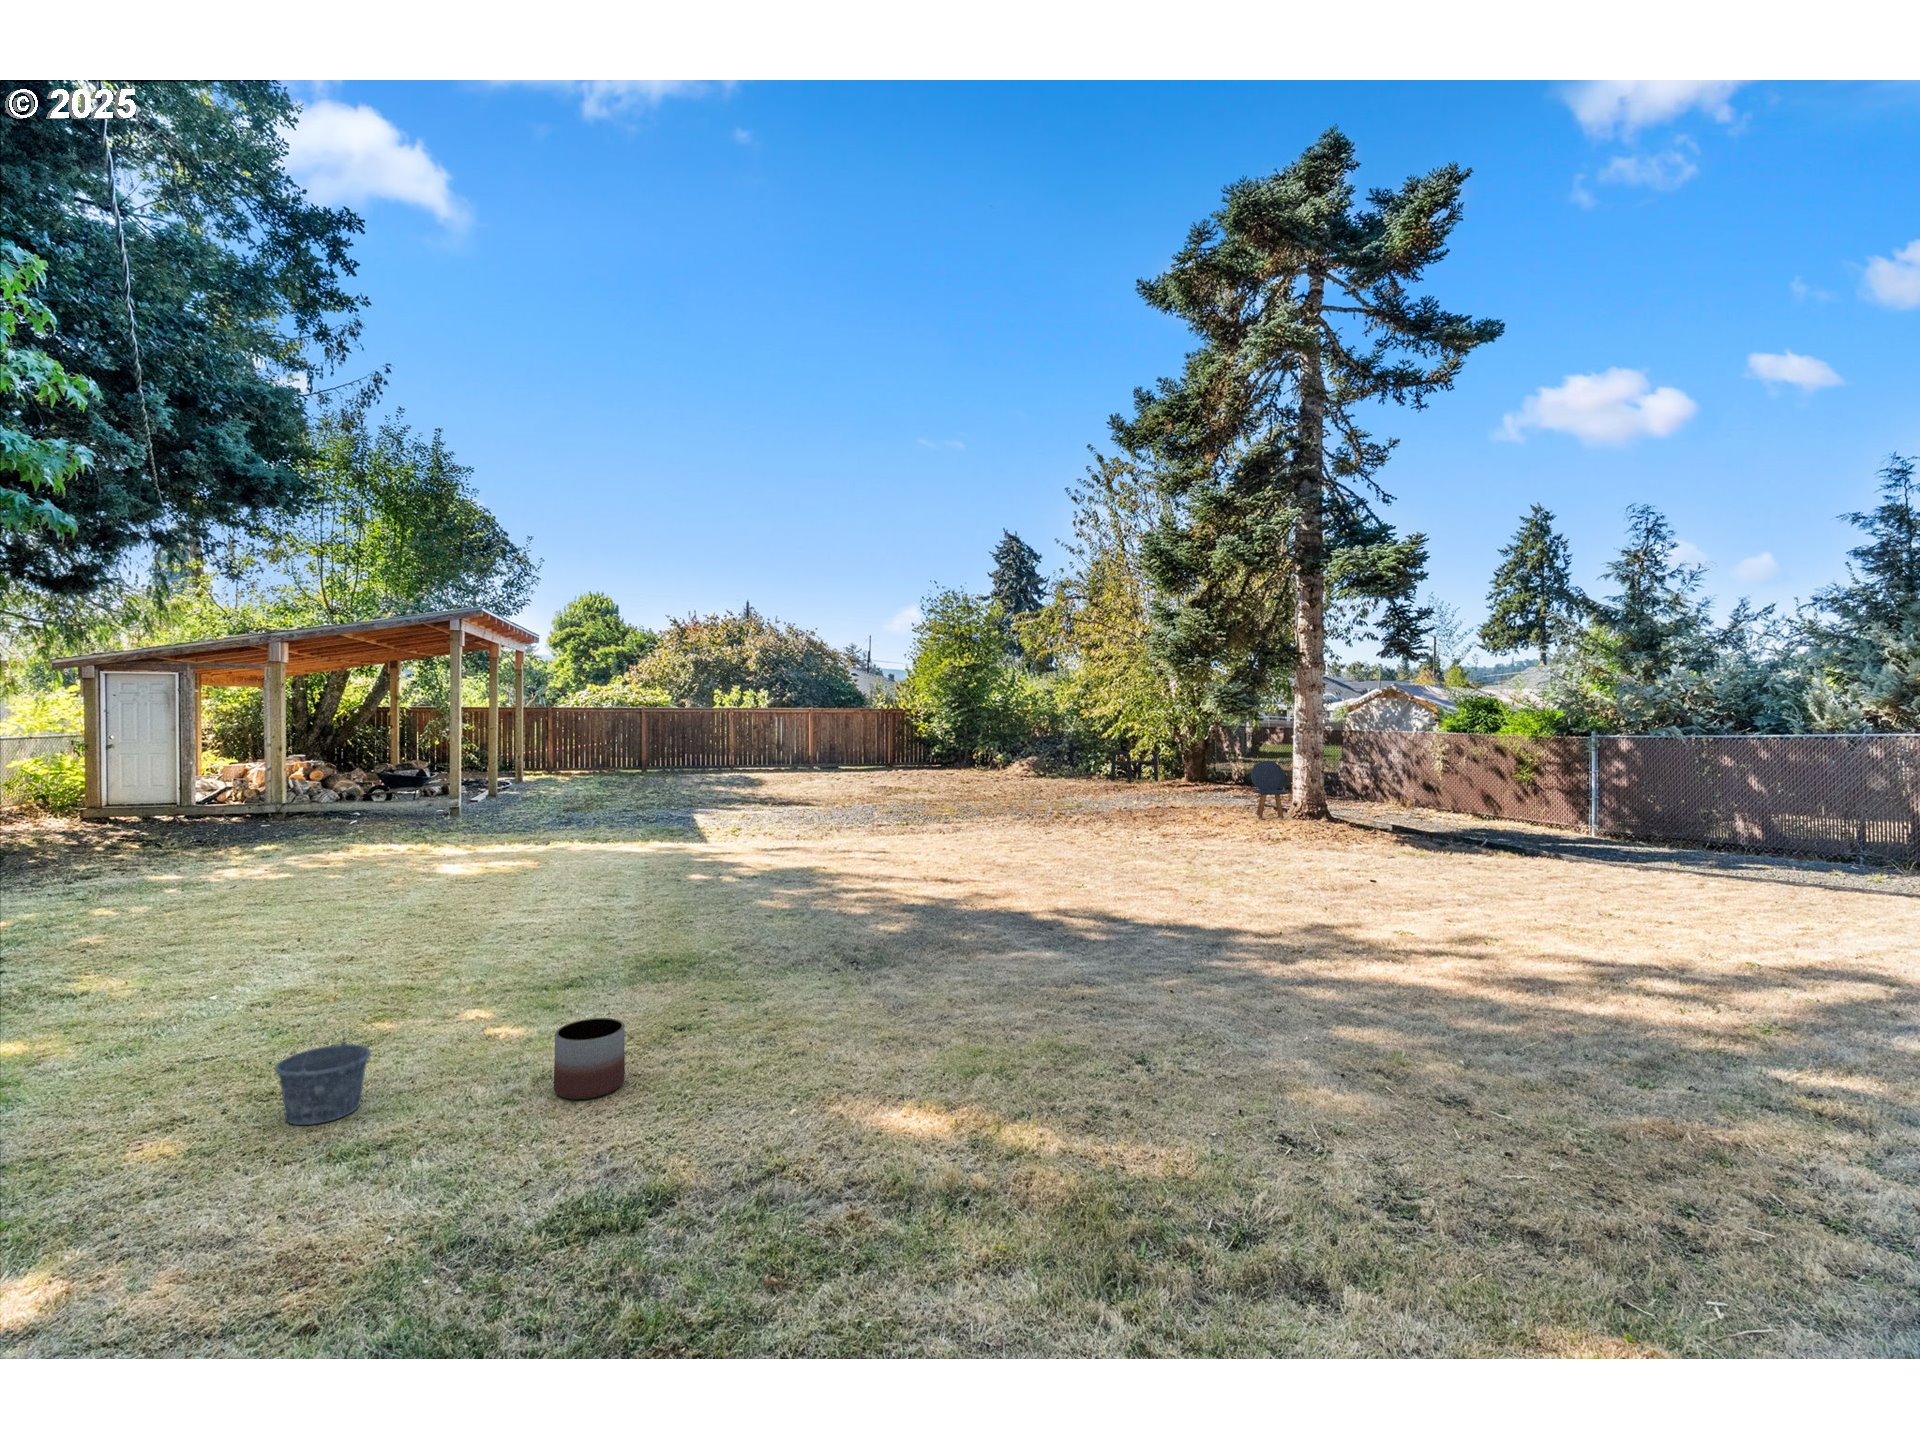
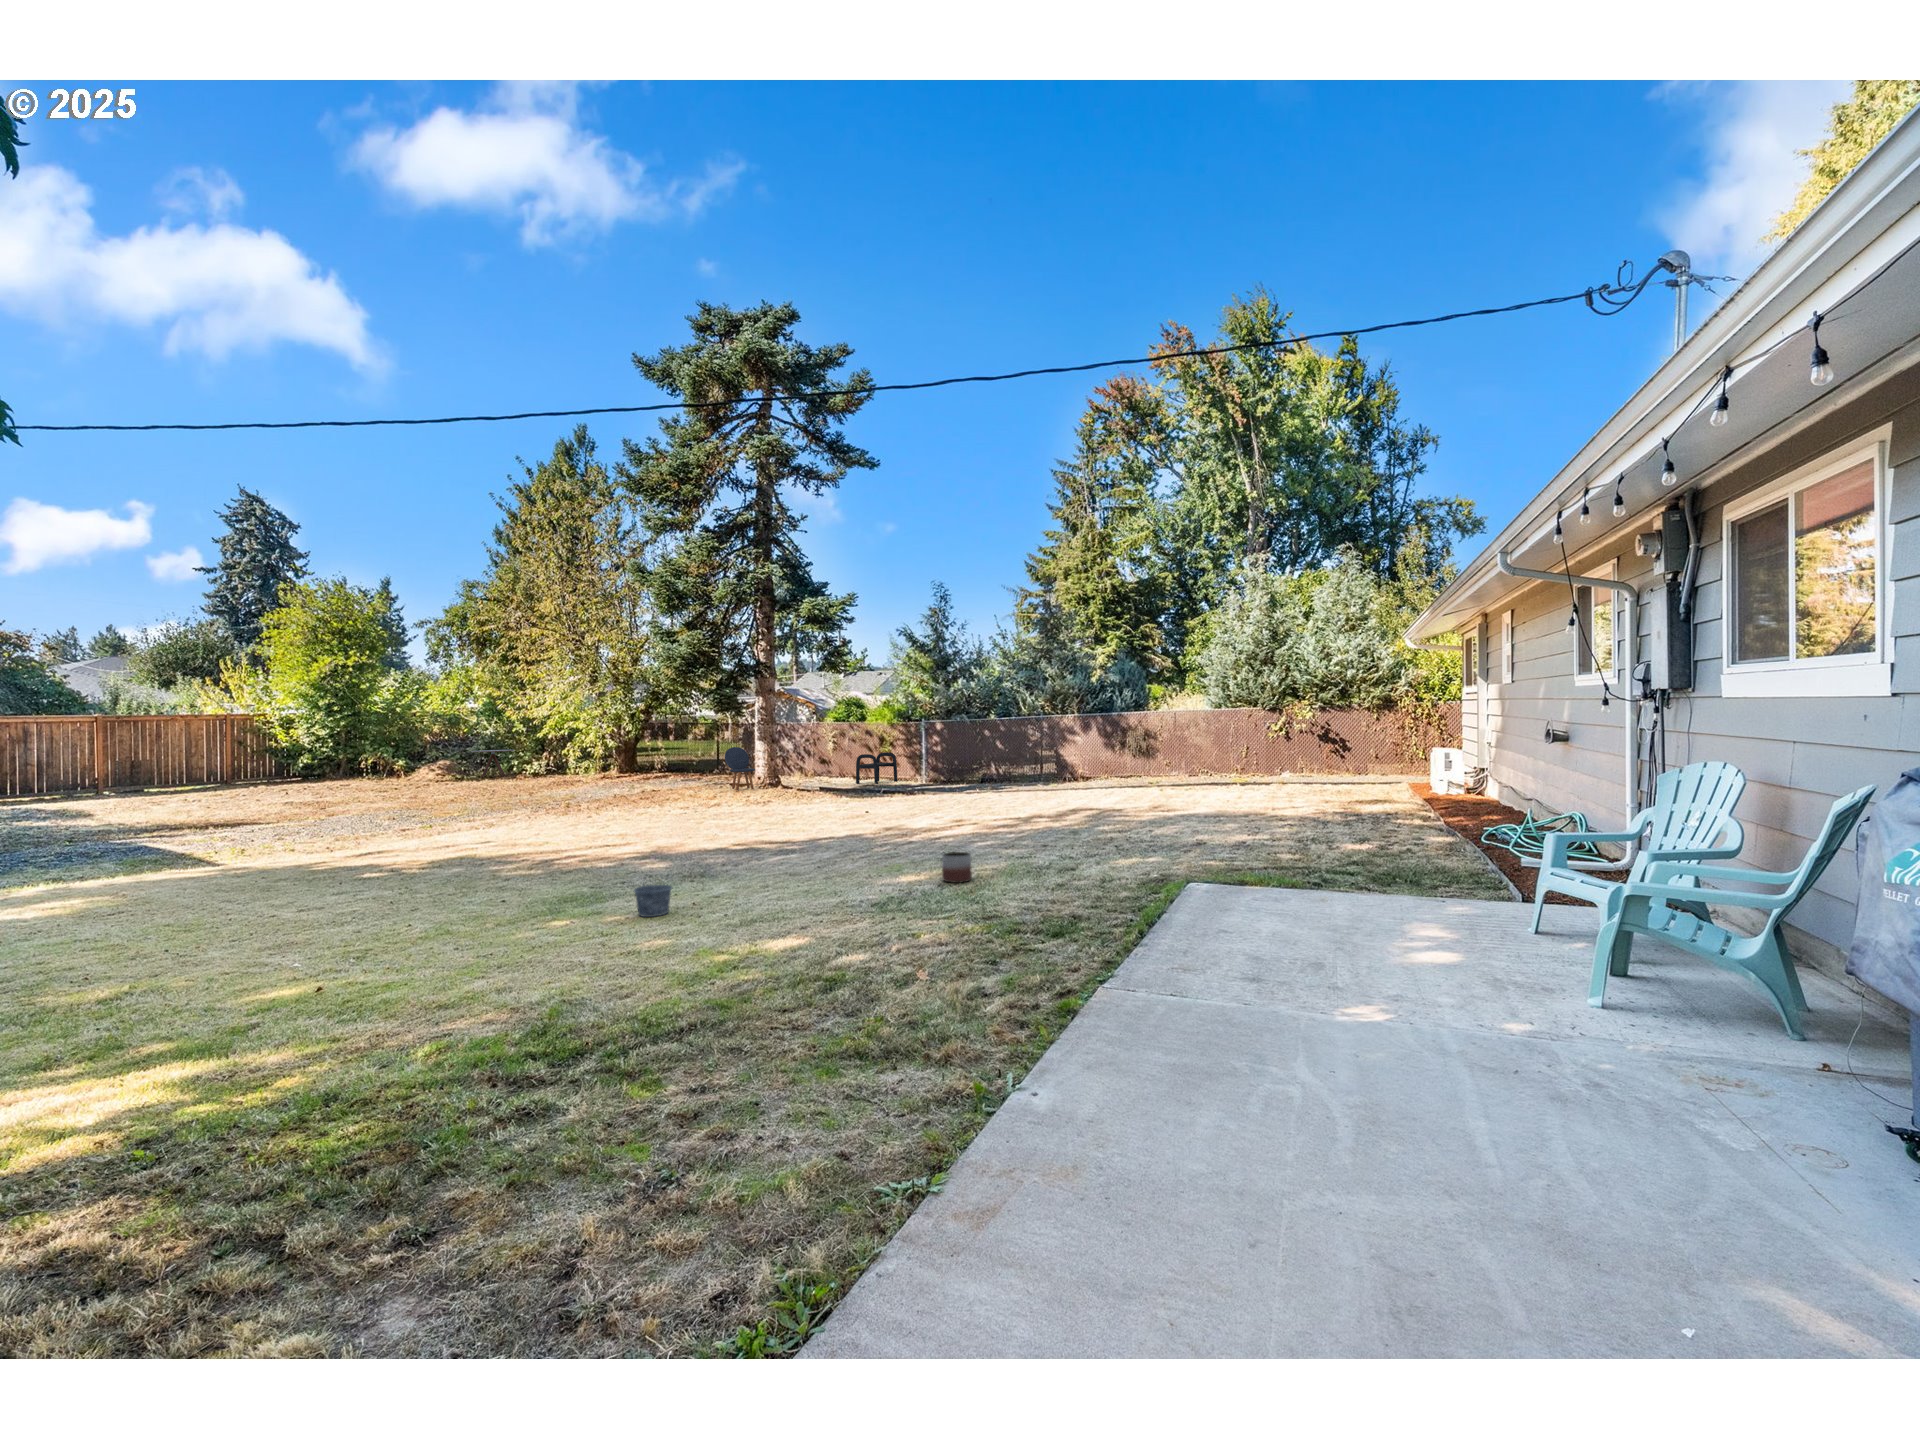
round table: none [1047,749,1086,776] -> present [471,750,514,777]
bench: present [1111,751,1158,782] -> present [856,753,898,784]
planter: present [554,1018,625,1099] -> present [942,852,972,883]

